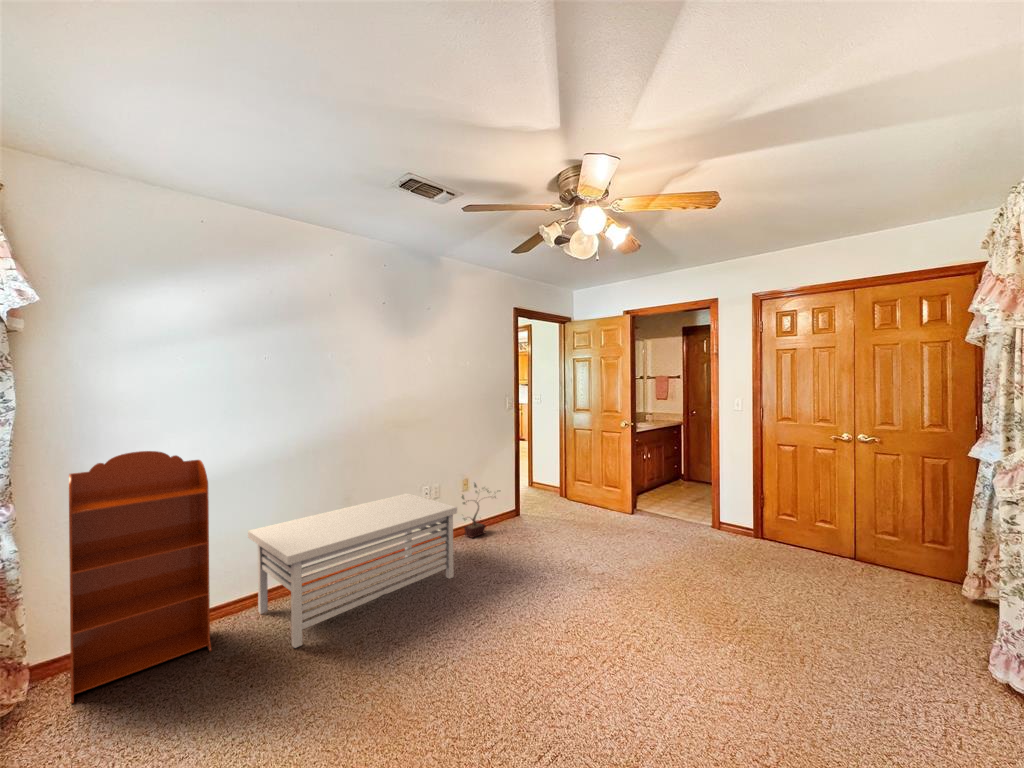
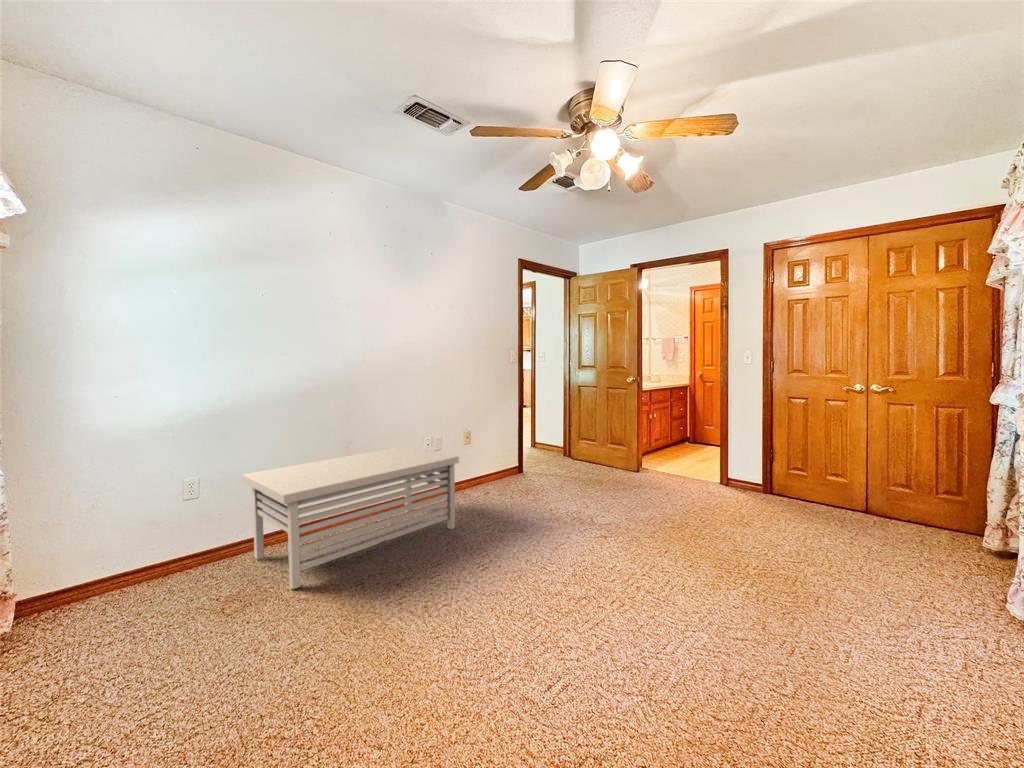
bookcase: present [69,451,212,703] -> none [48,386,206,639]
potted plant: present [462,484,496,538] -> none [462,438,503,494]

